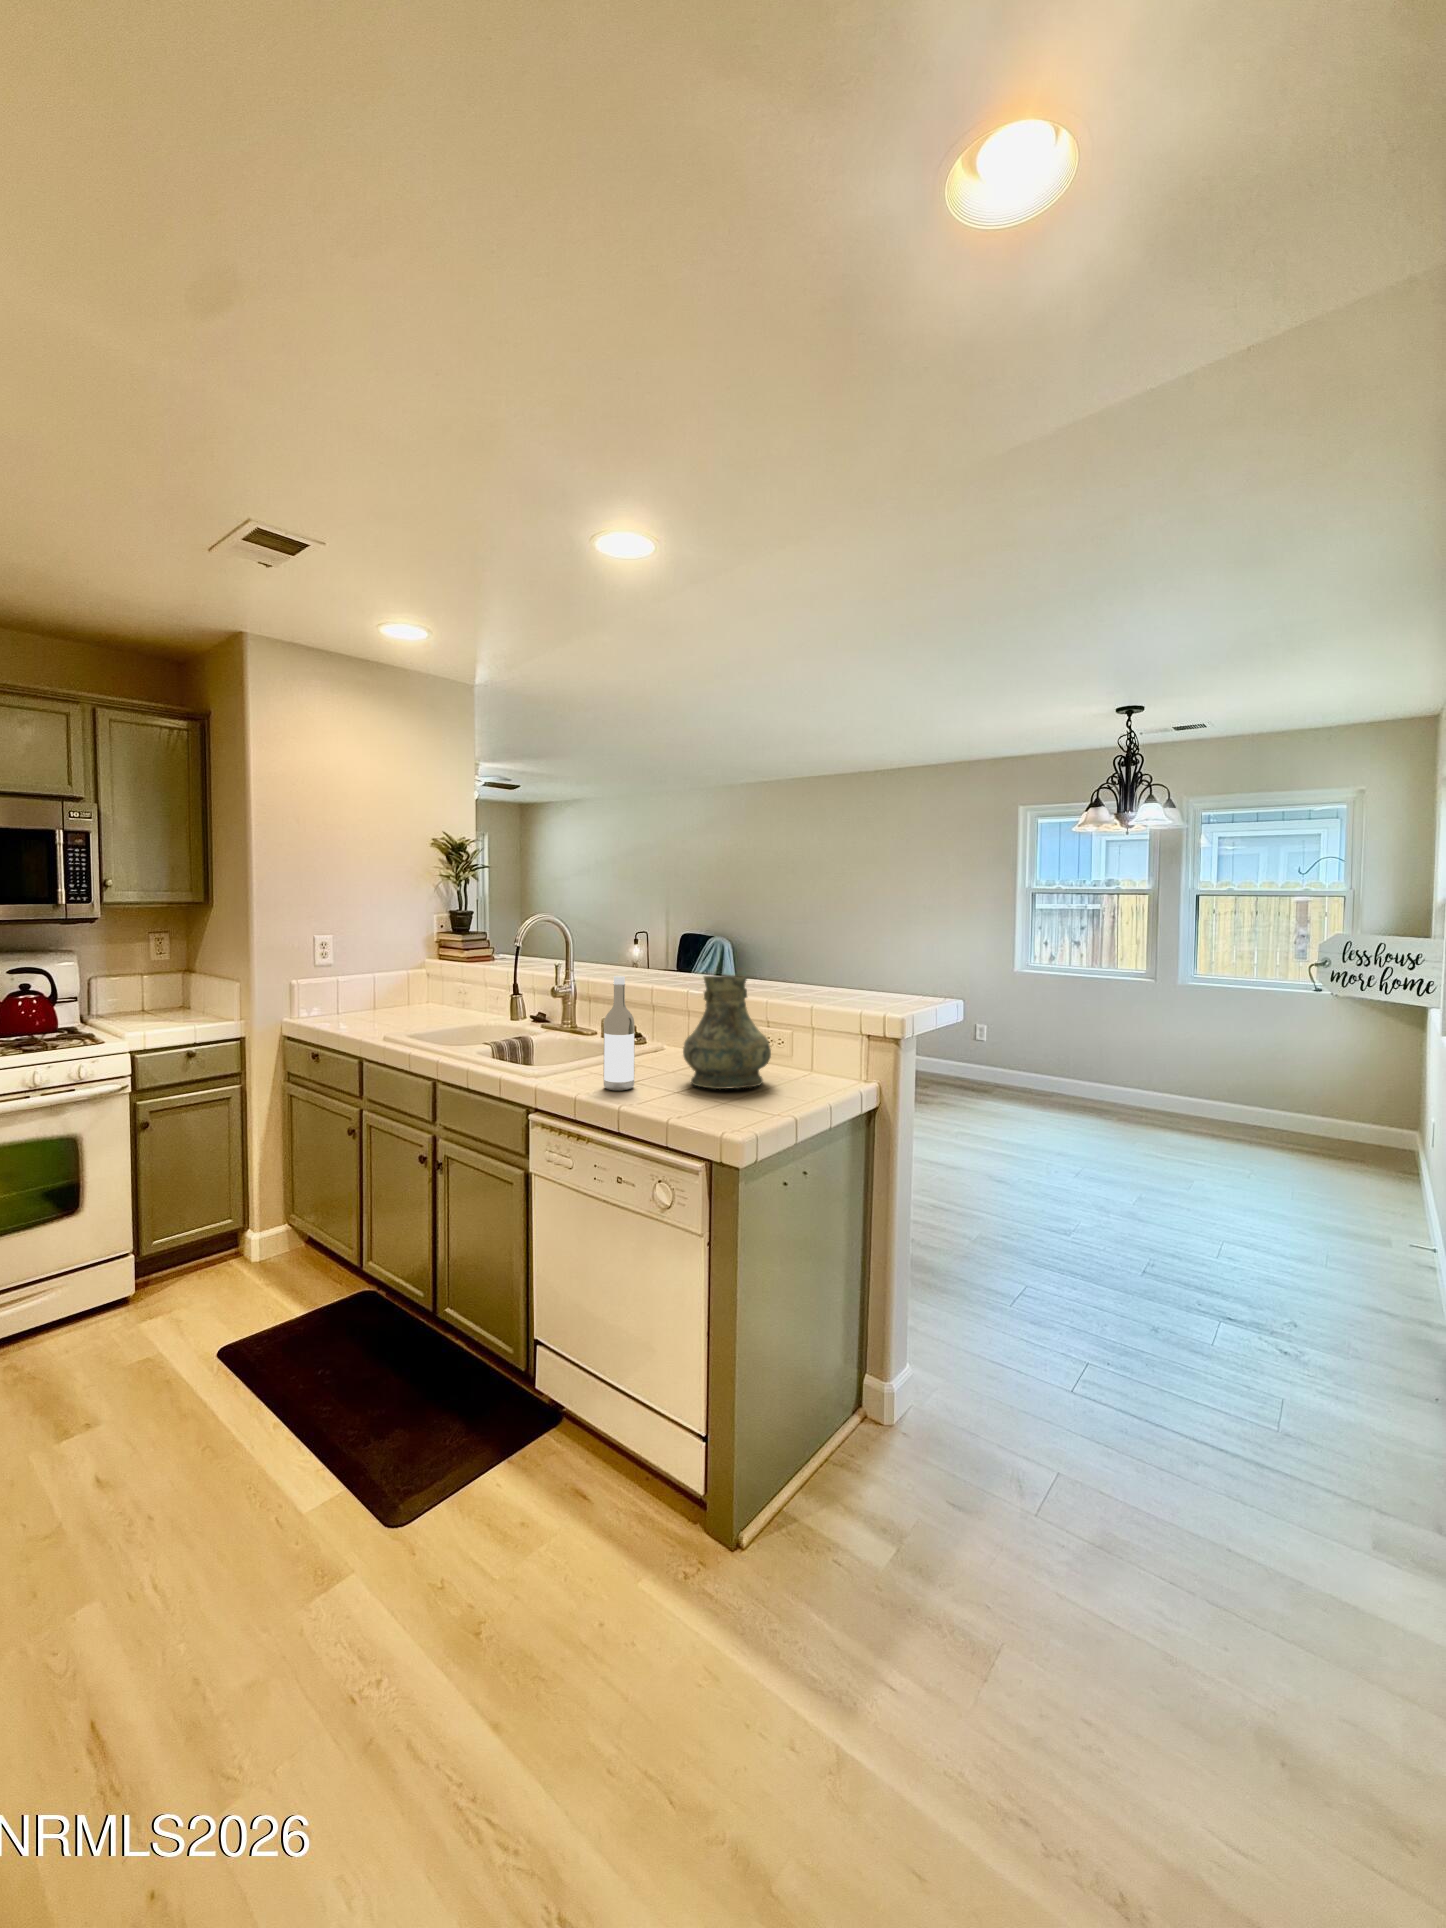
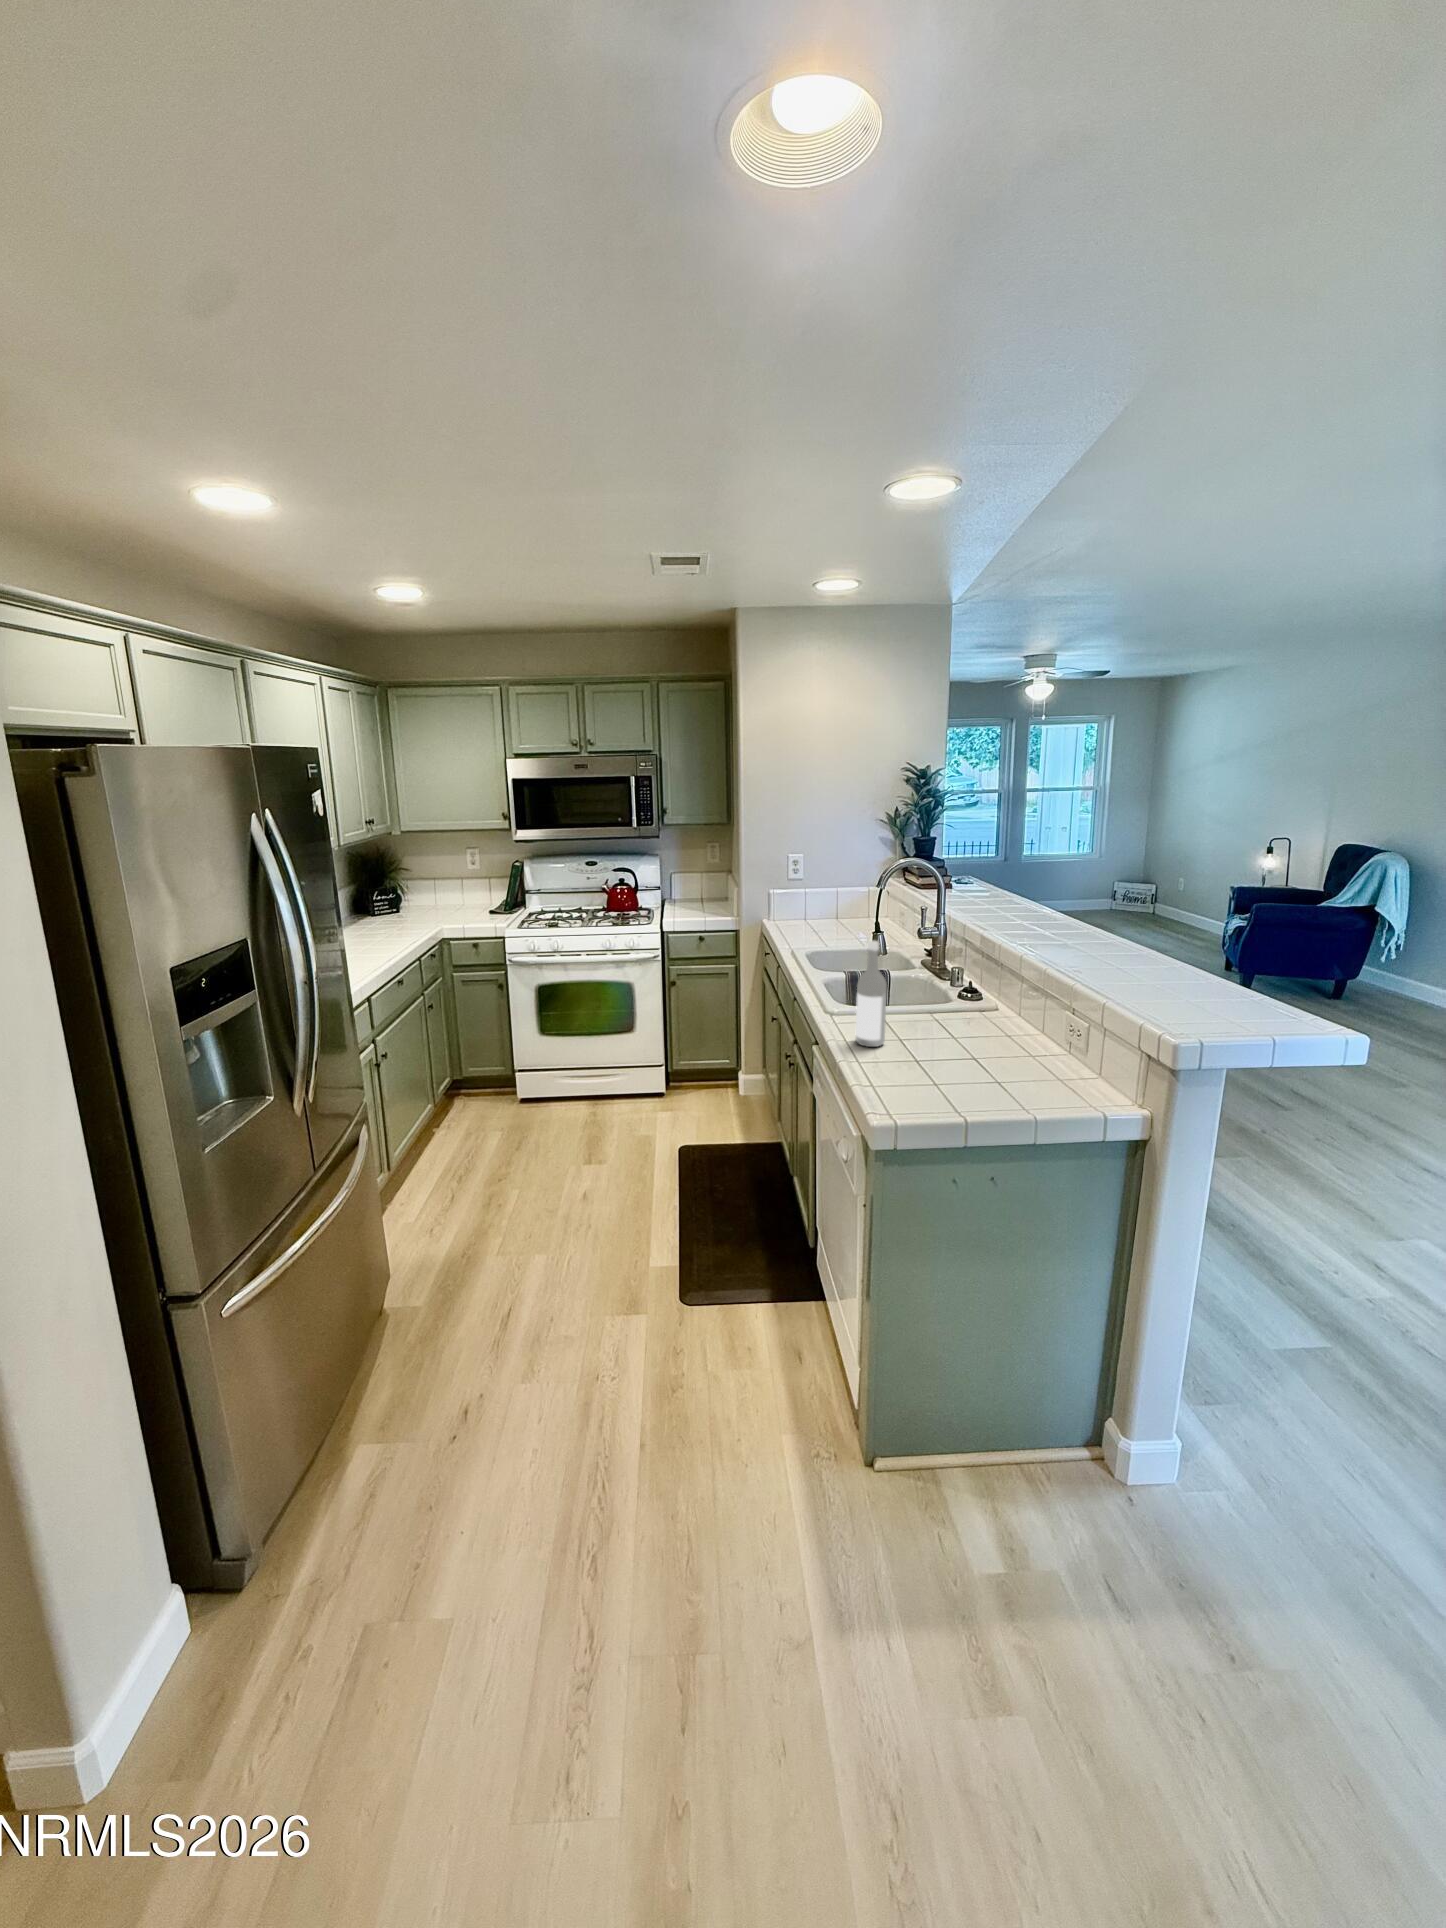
vase: present [683,975,771,1089] -> none [923,953,1022,1077]

